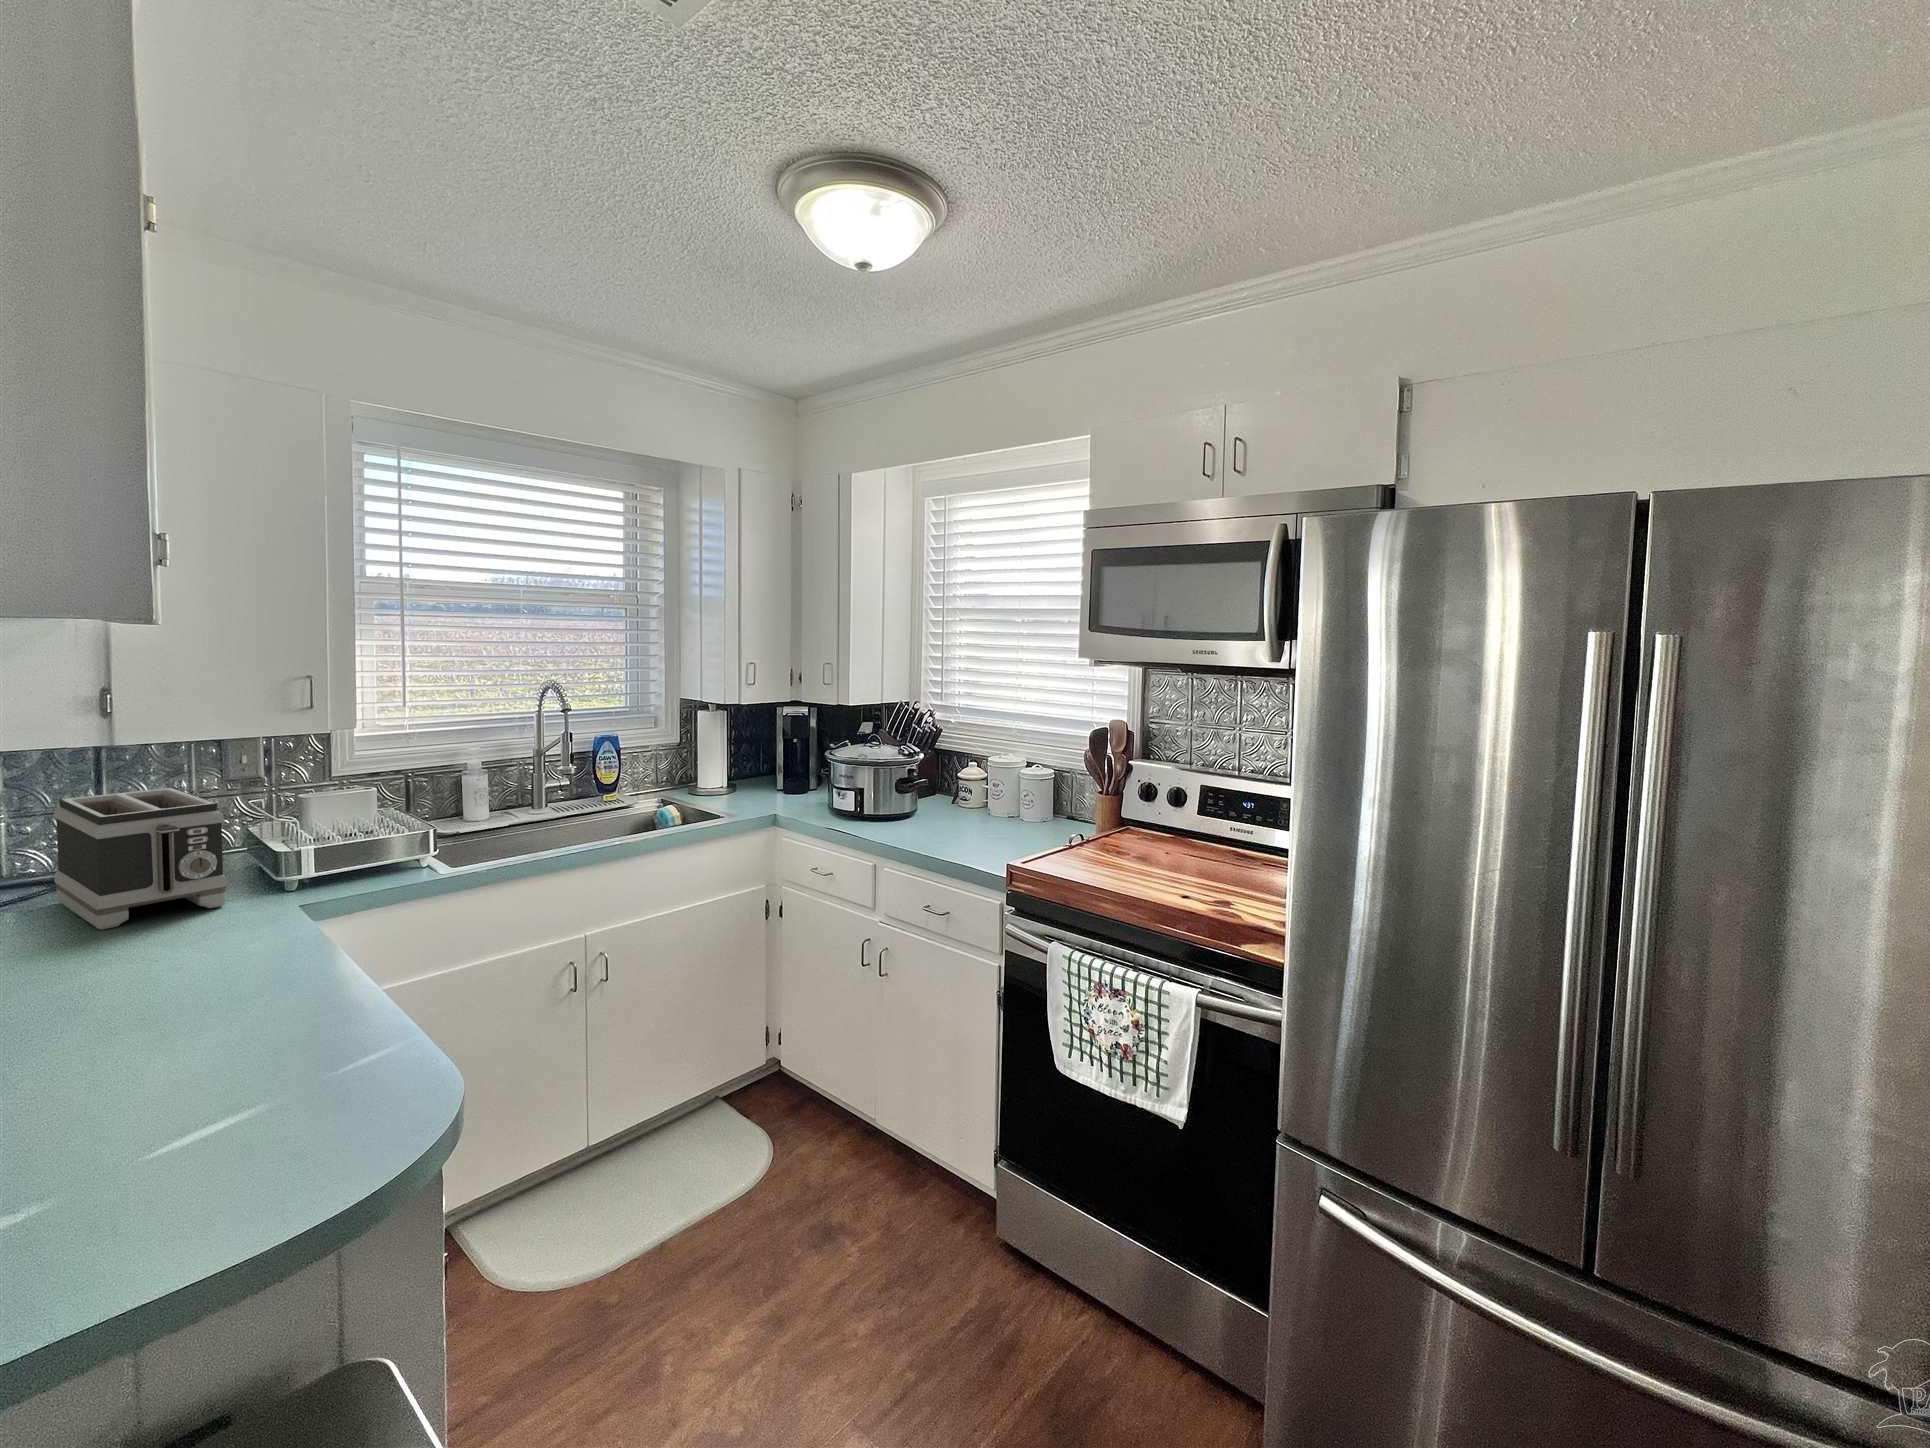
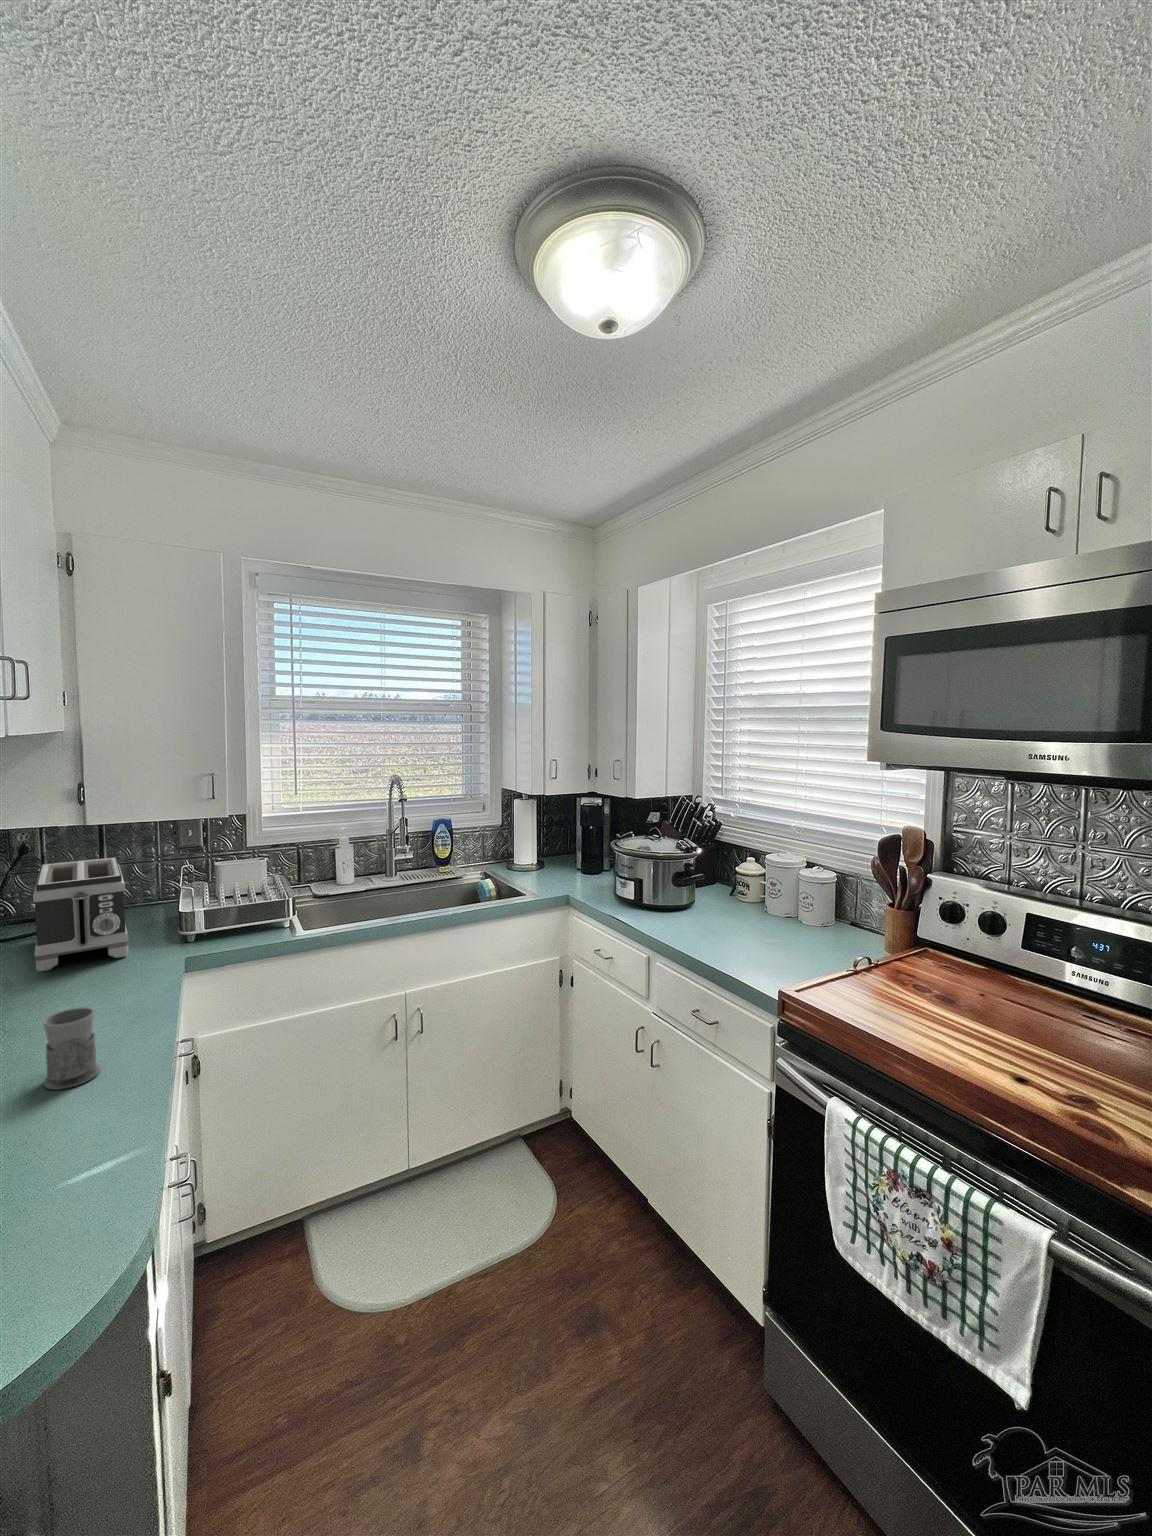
mug: none [250,923,314,1009] -> present [44,1007,100,1090]

